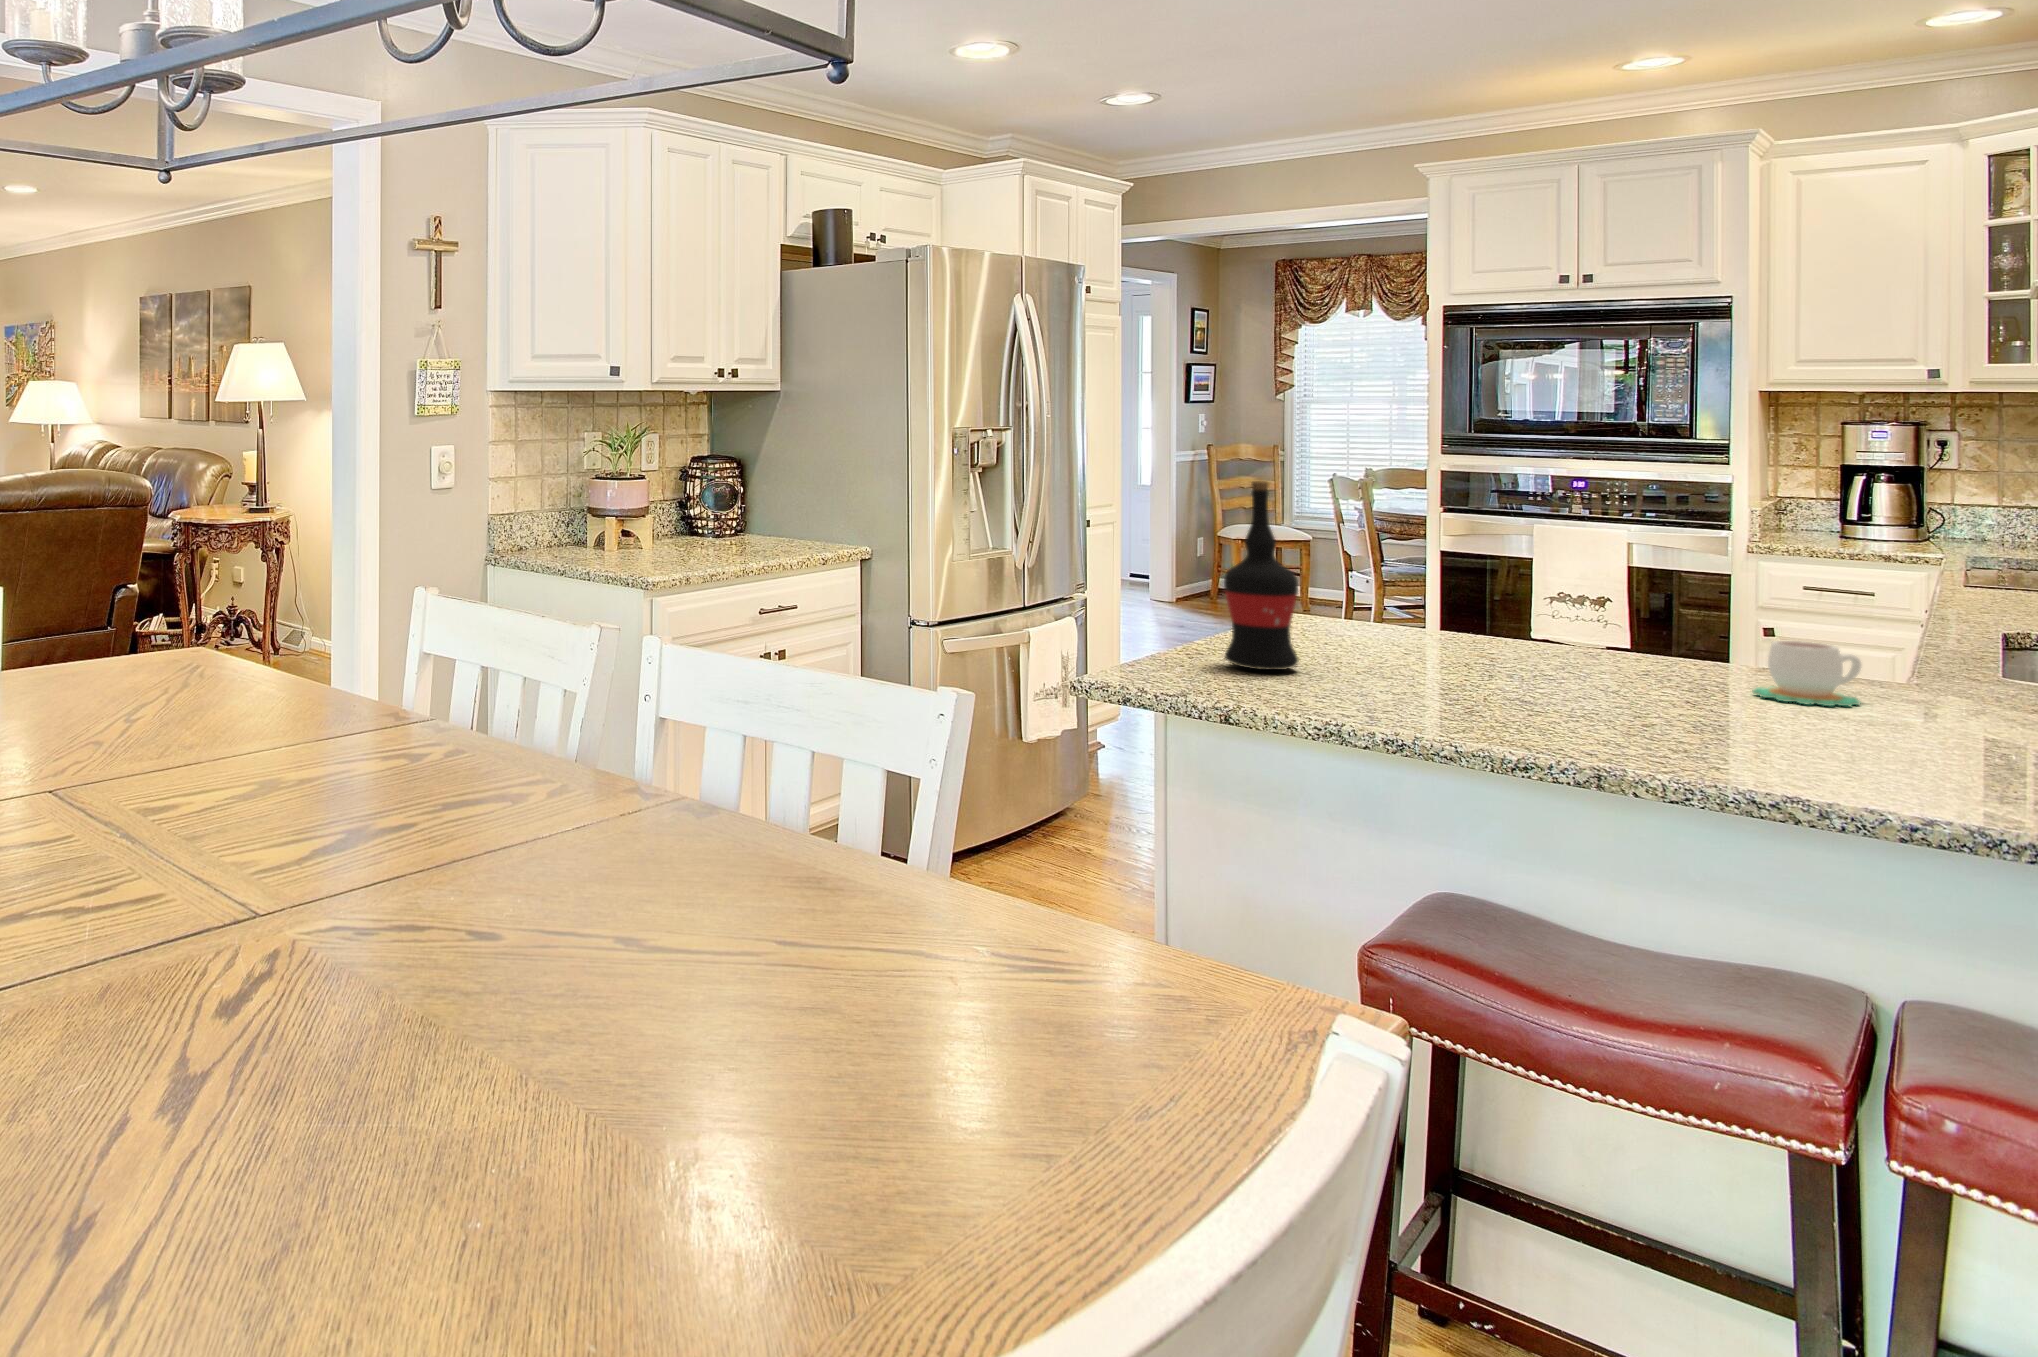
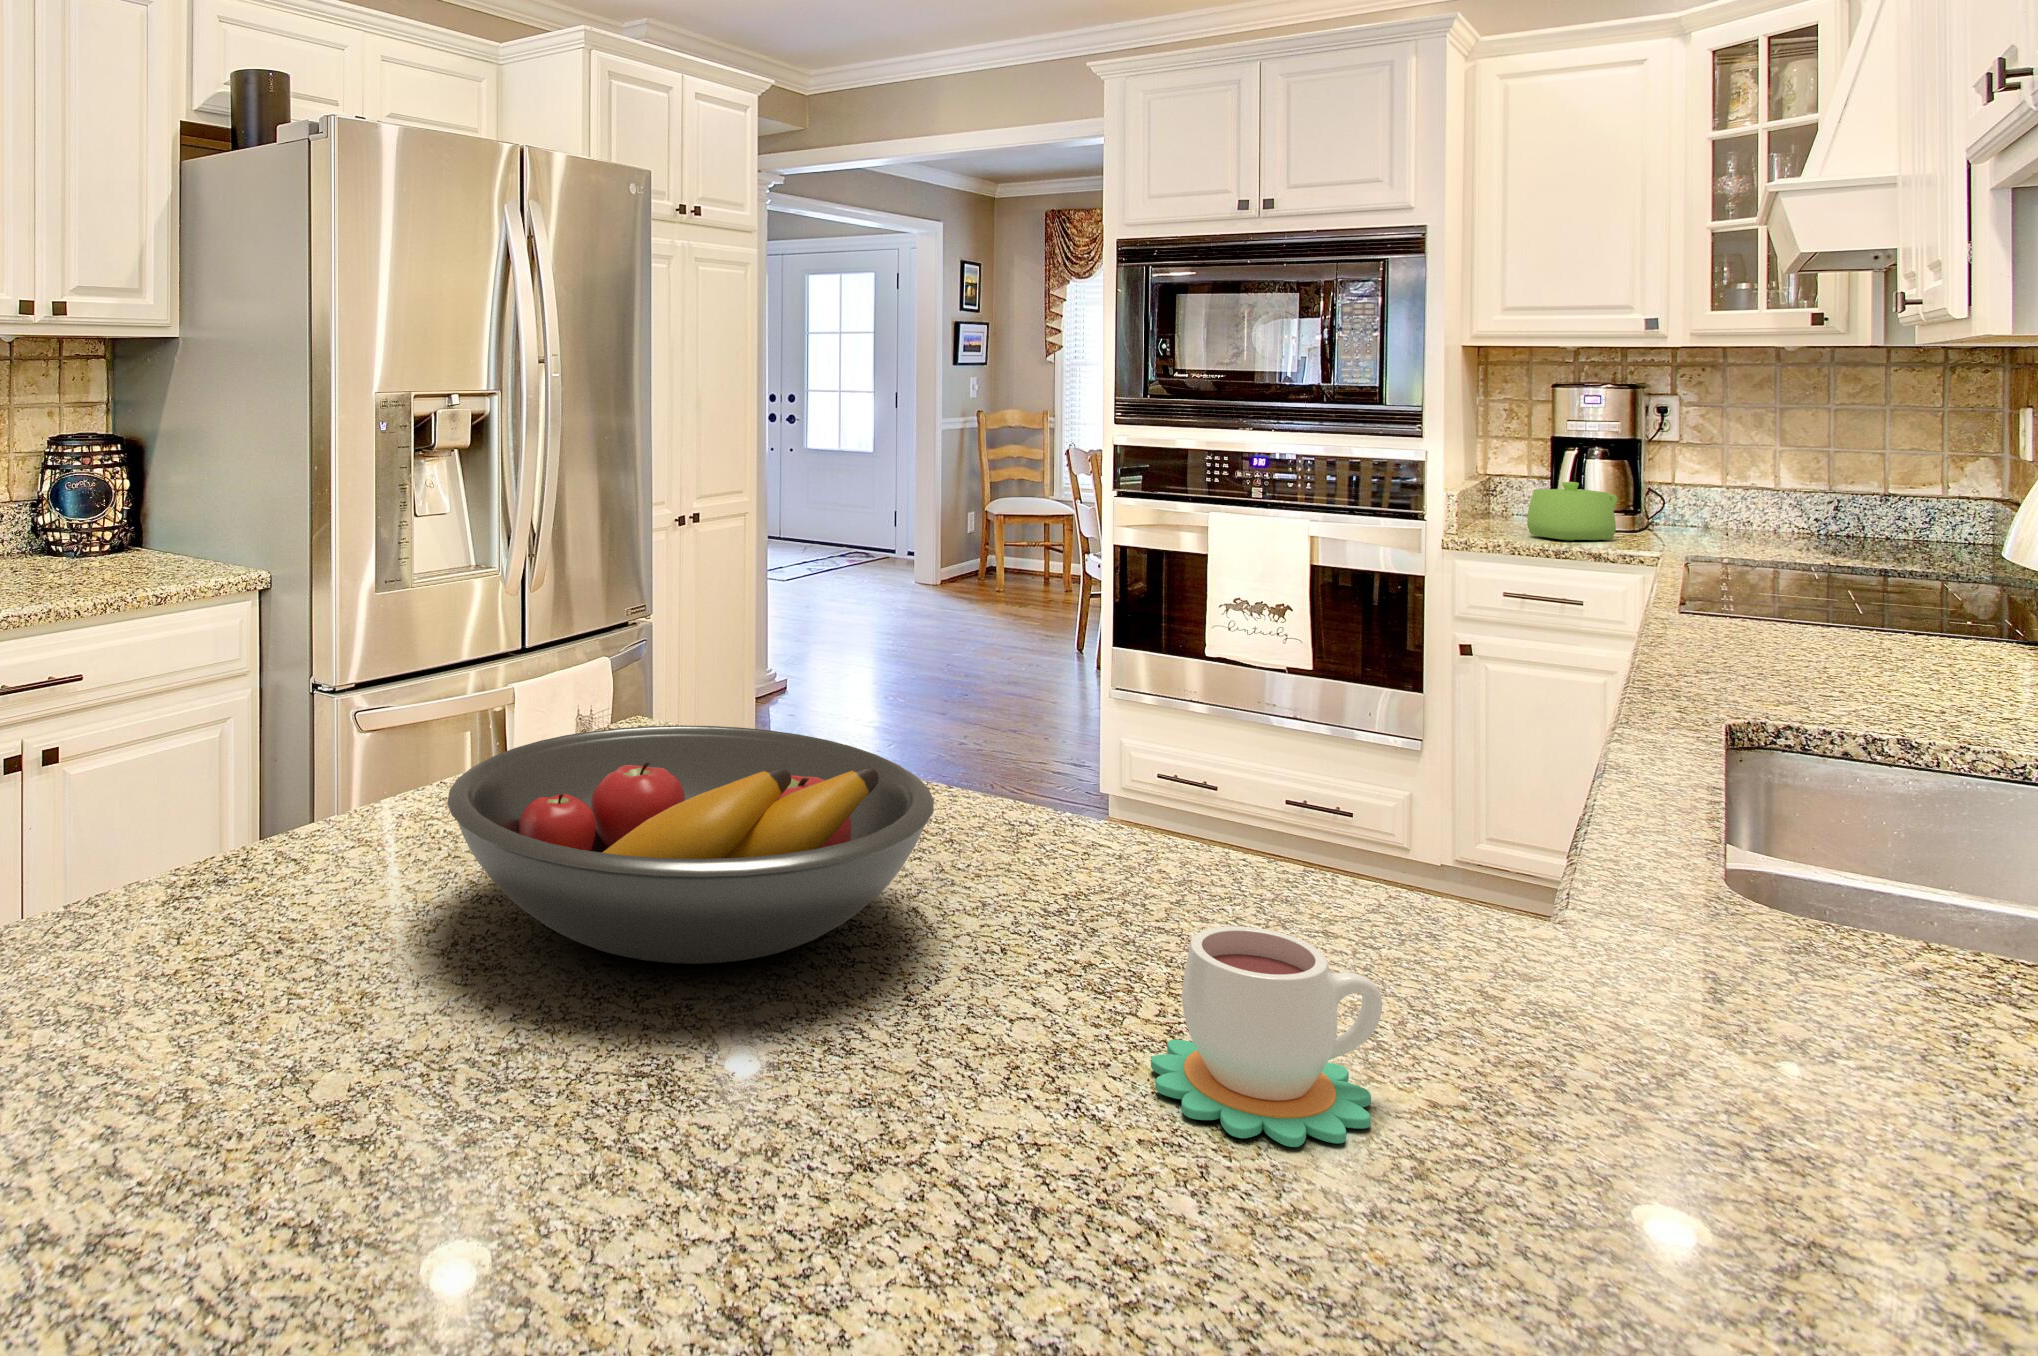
wine bottle: present [1224,481,1298,670] -> none [59,521,234,1001]
teapot: none [1818,500,1902,547] -> present [1527,482,1617,541]
fruit bowl: none [1351,588,1612,670] -> present [447,725,934,964]

